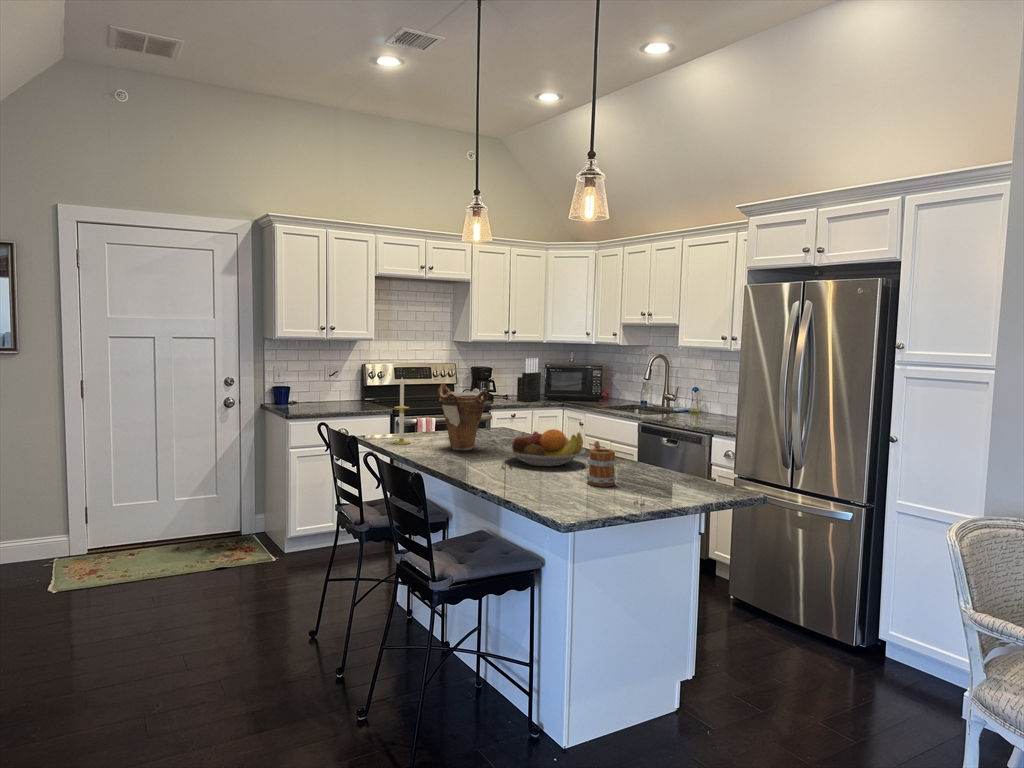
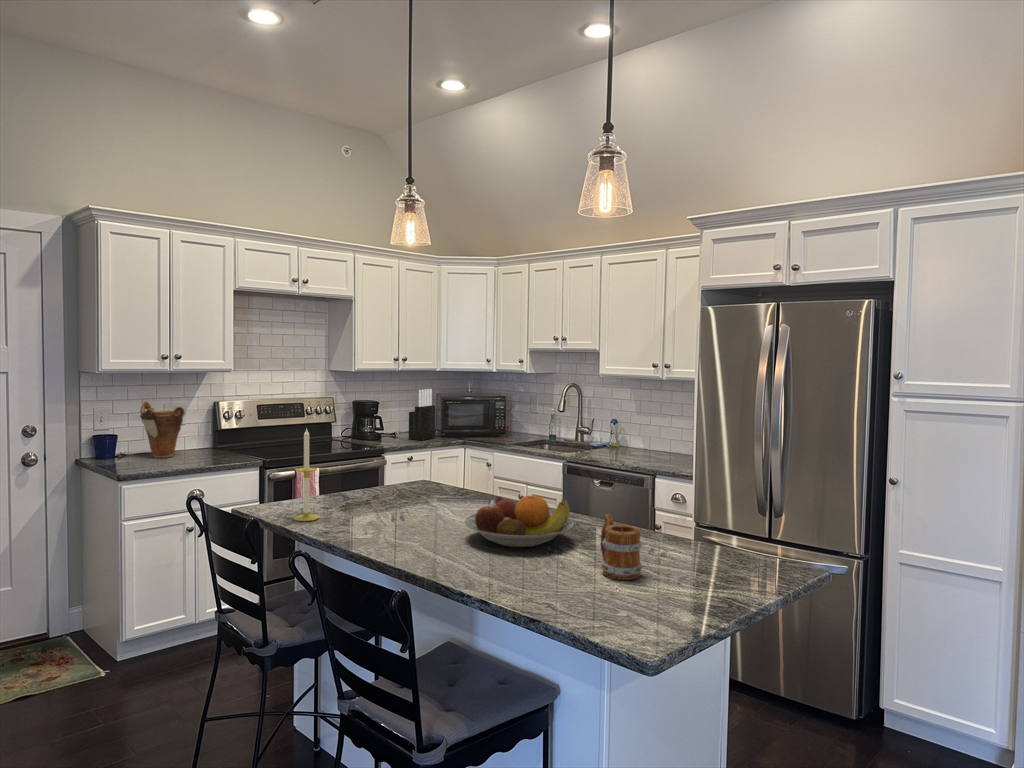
vase: present [437,384,488,450] -> present [140,402,185,458]

